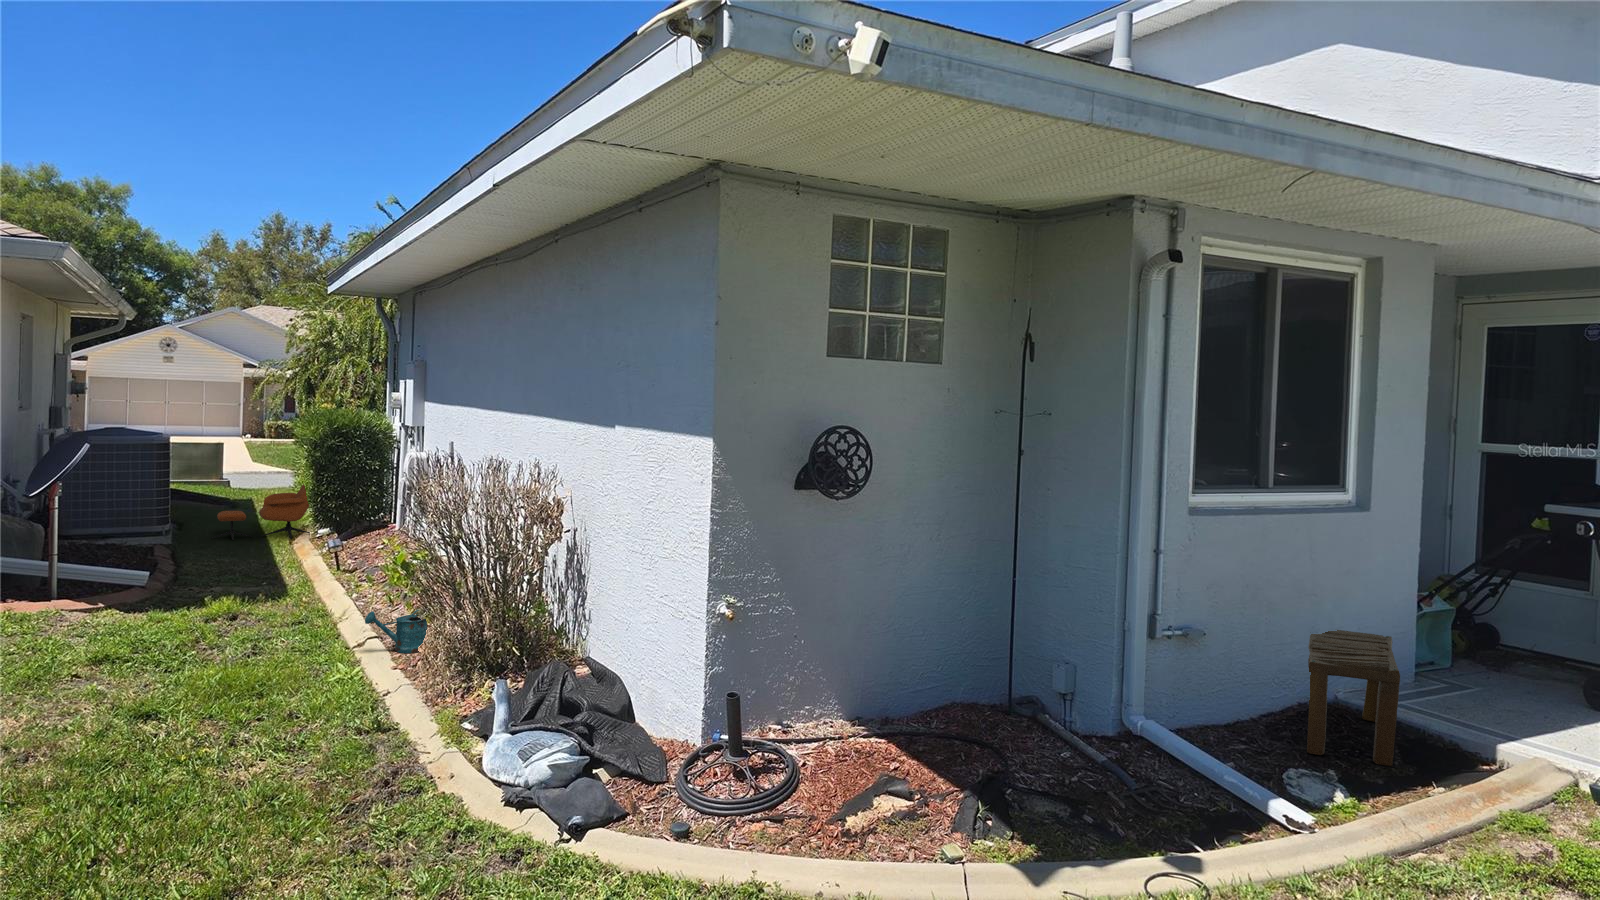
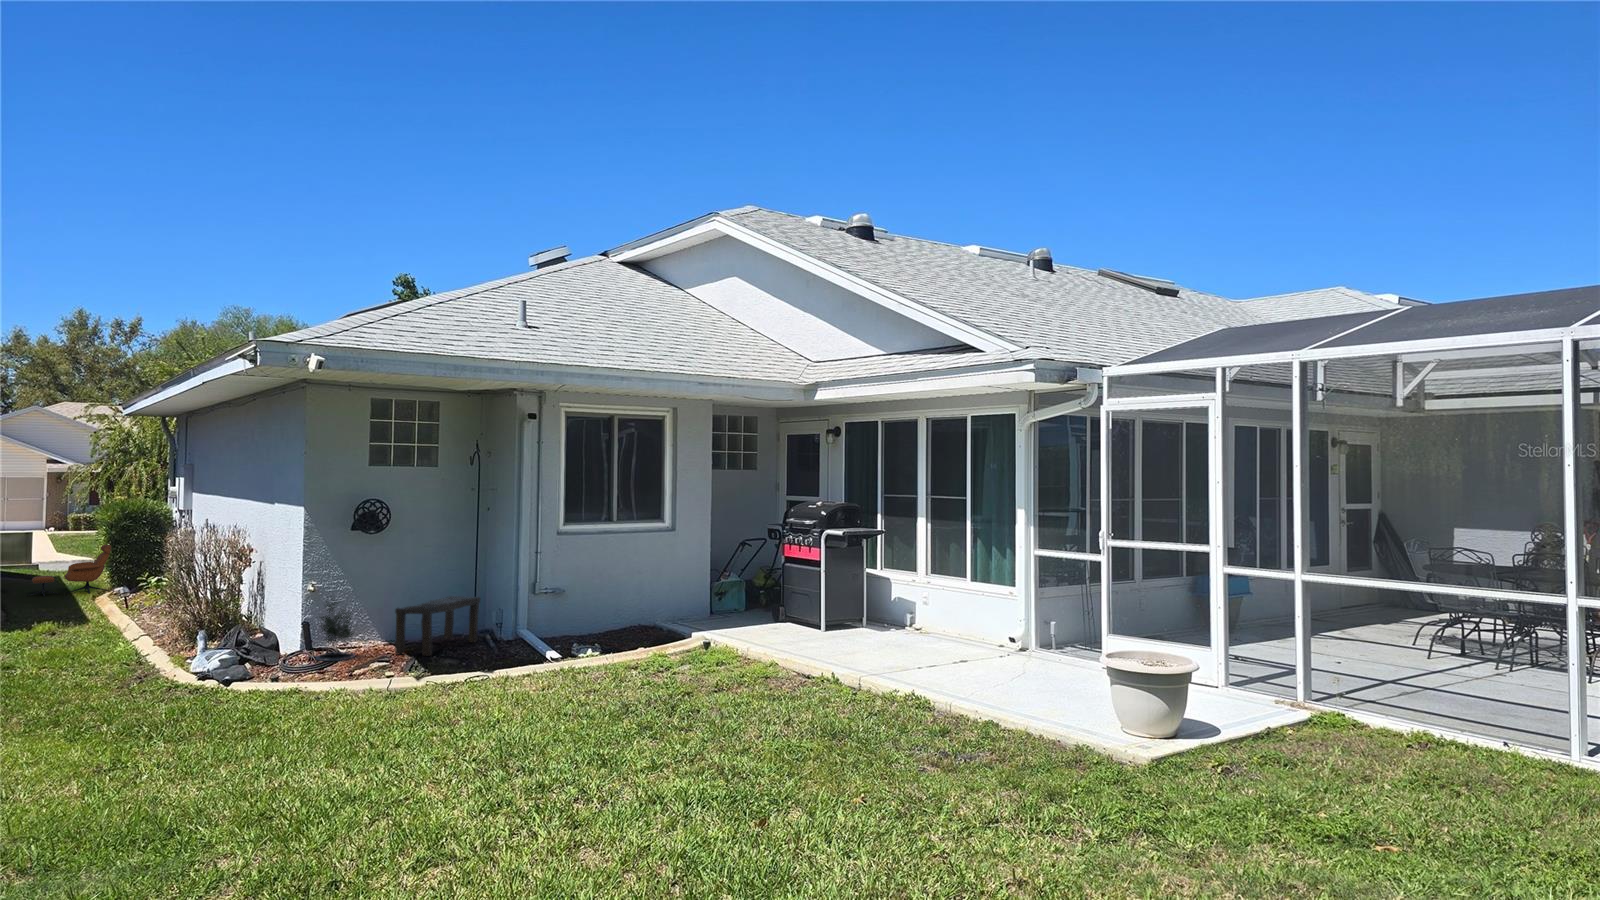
watering can: present [365,610,427,653] -> none [131,611,177,637]
potted tree: none [737,627,817,773] -> present [316,598,355,661]
bench: present [1307,630,1400,766] -> present [395,596,480,656]

